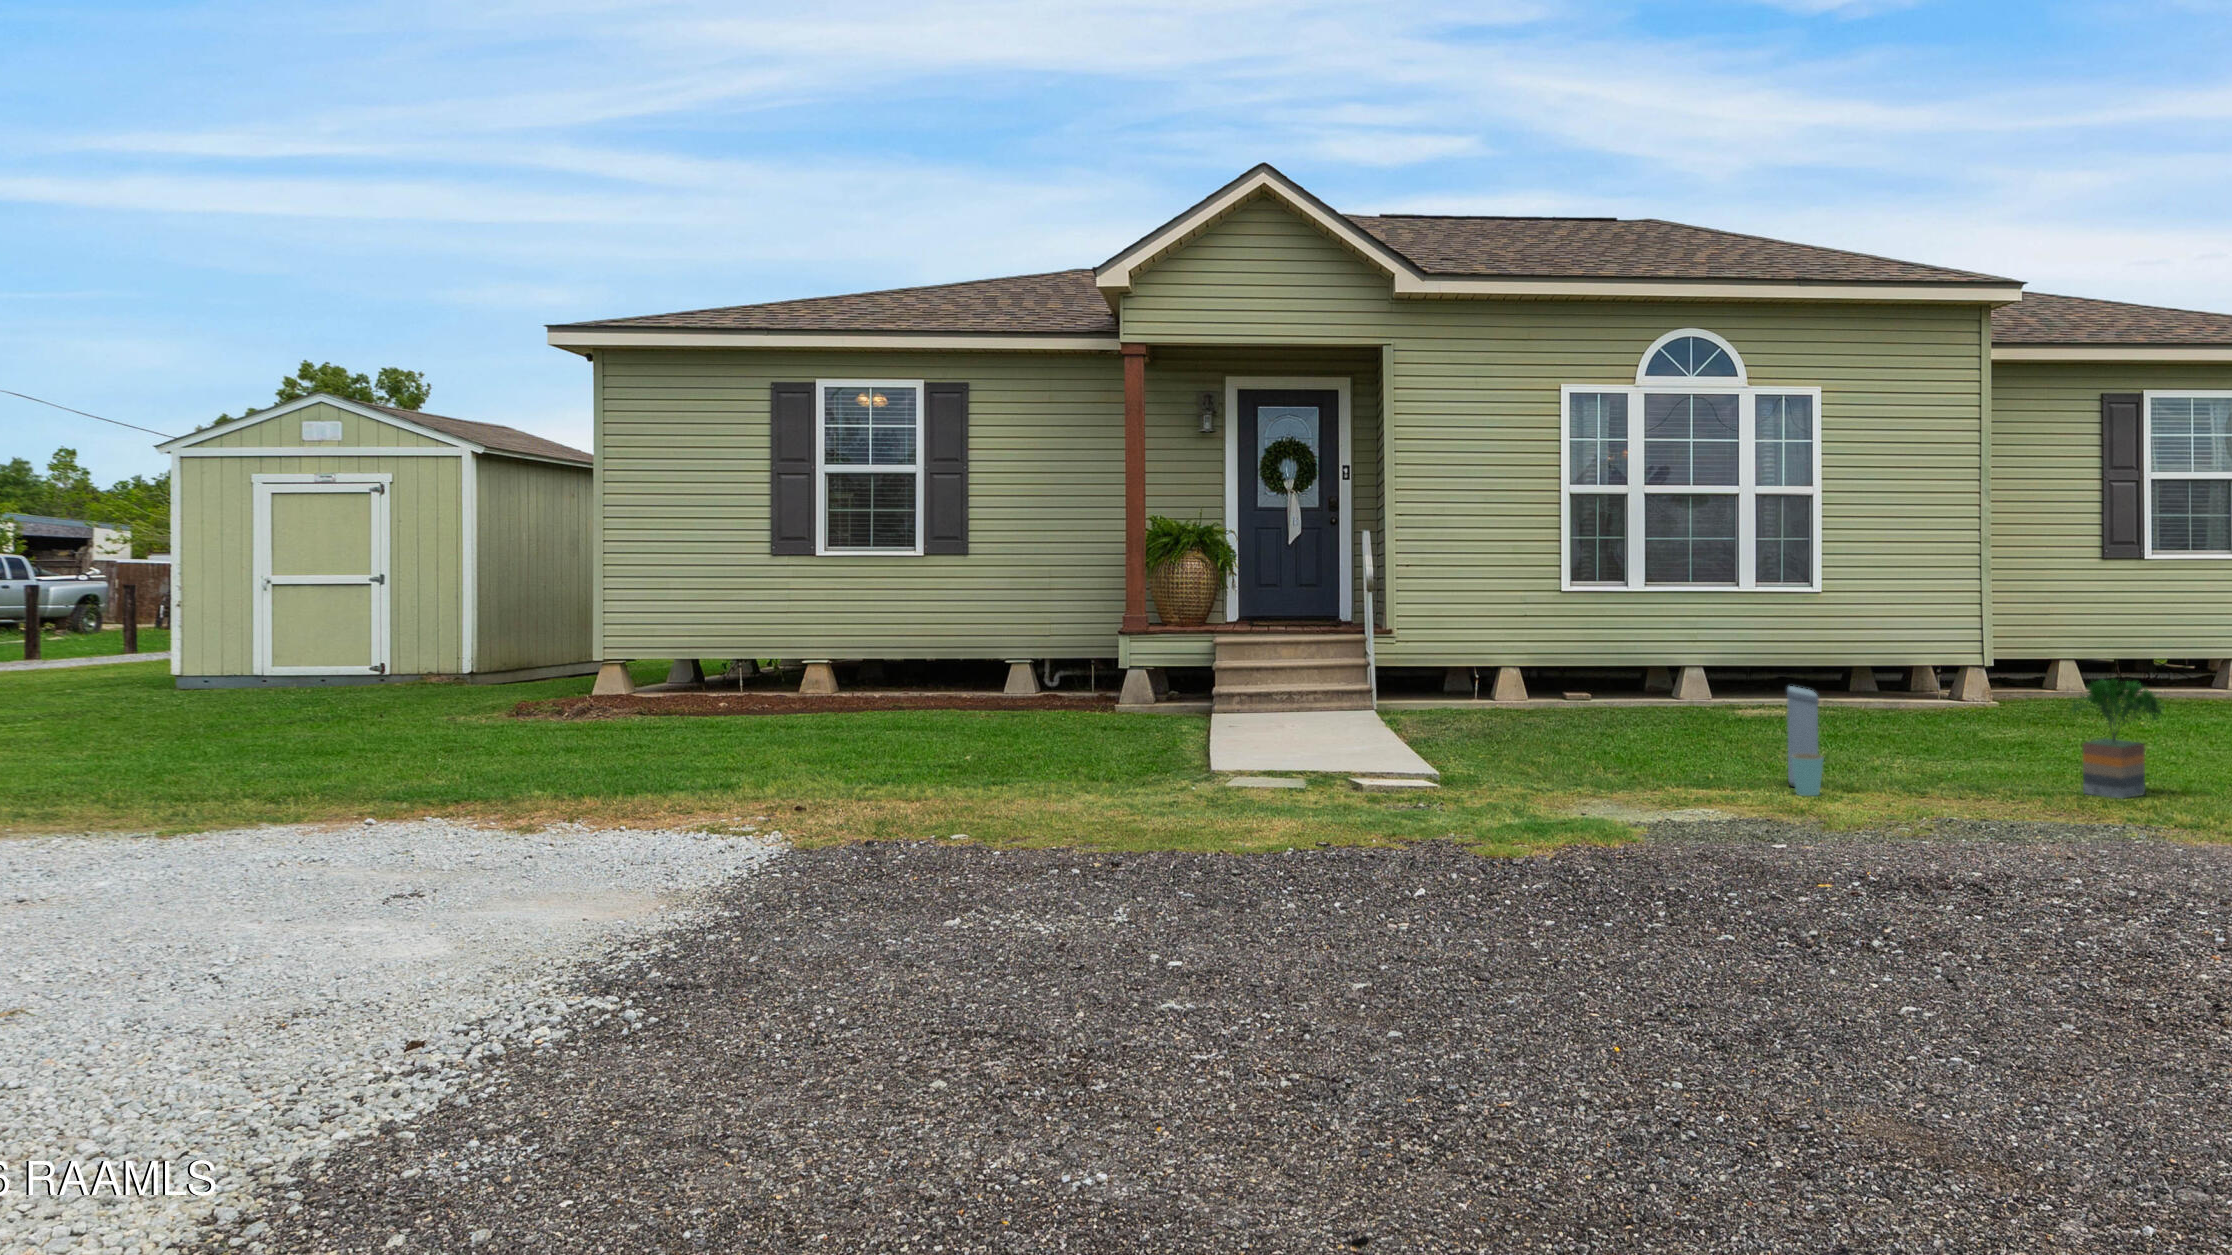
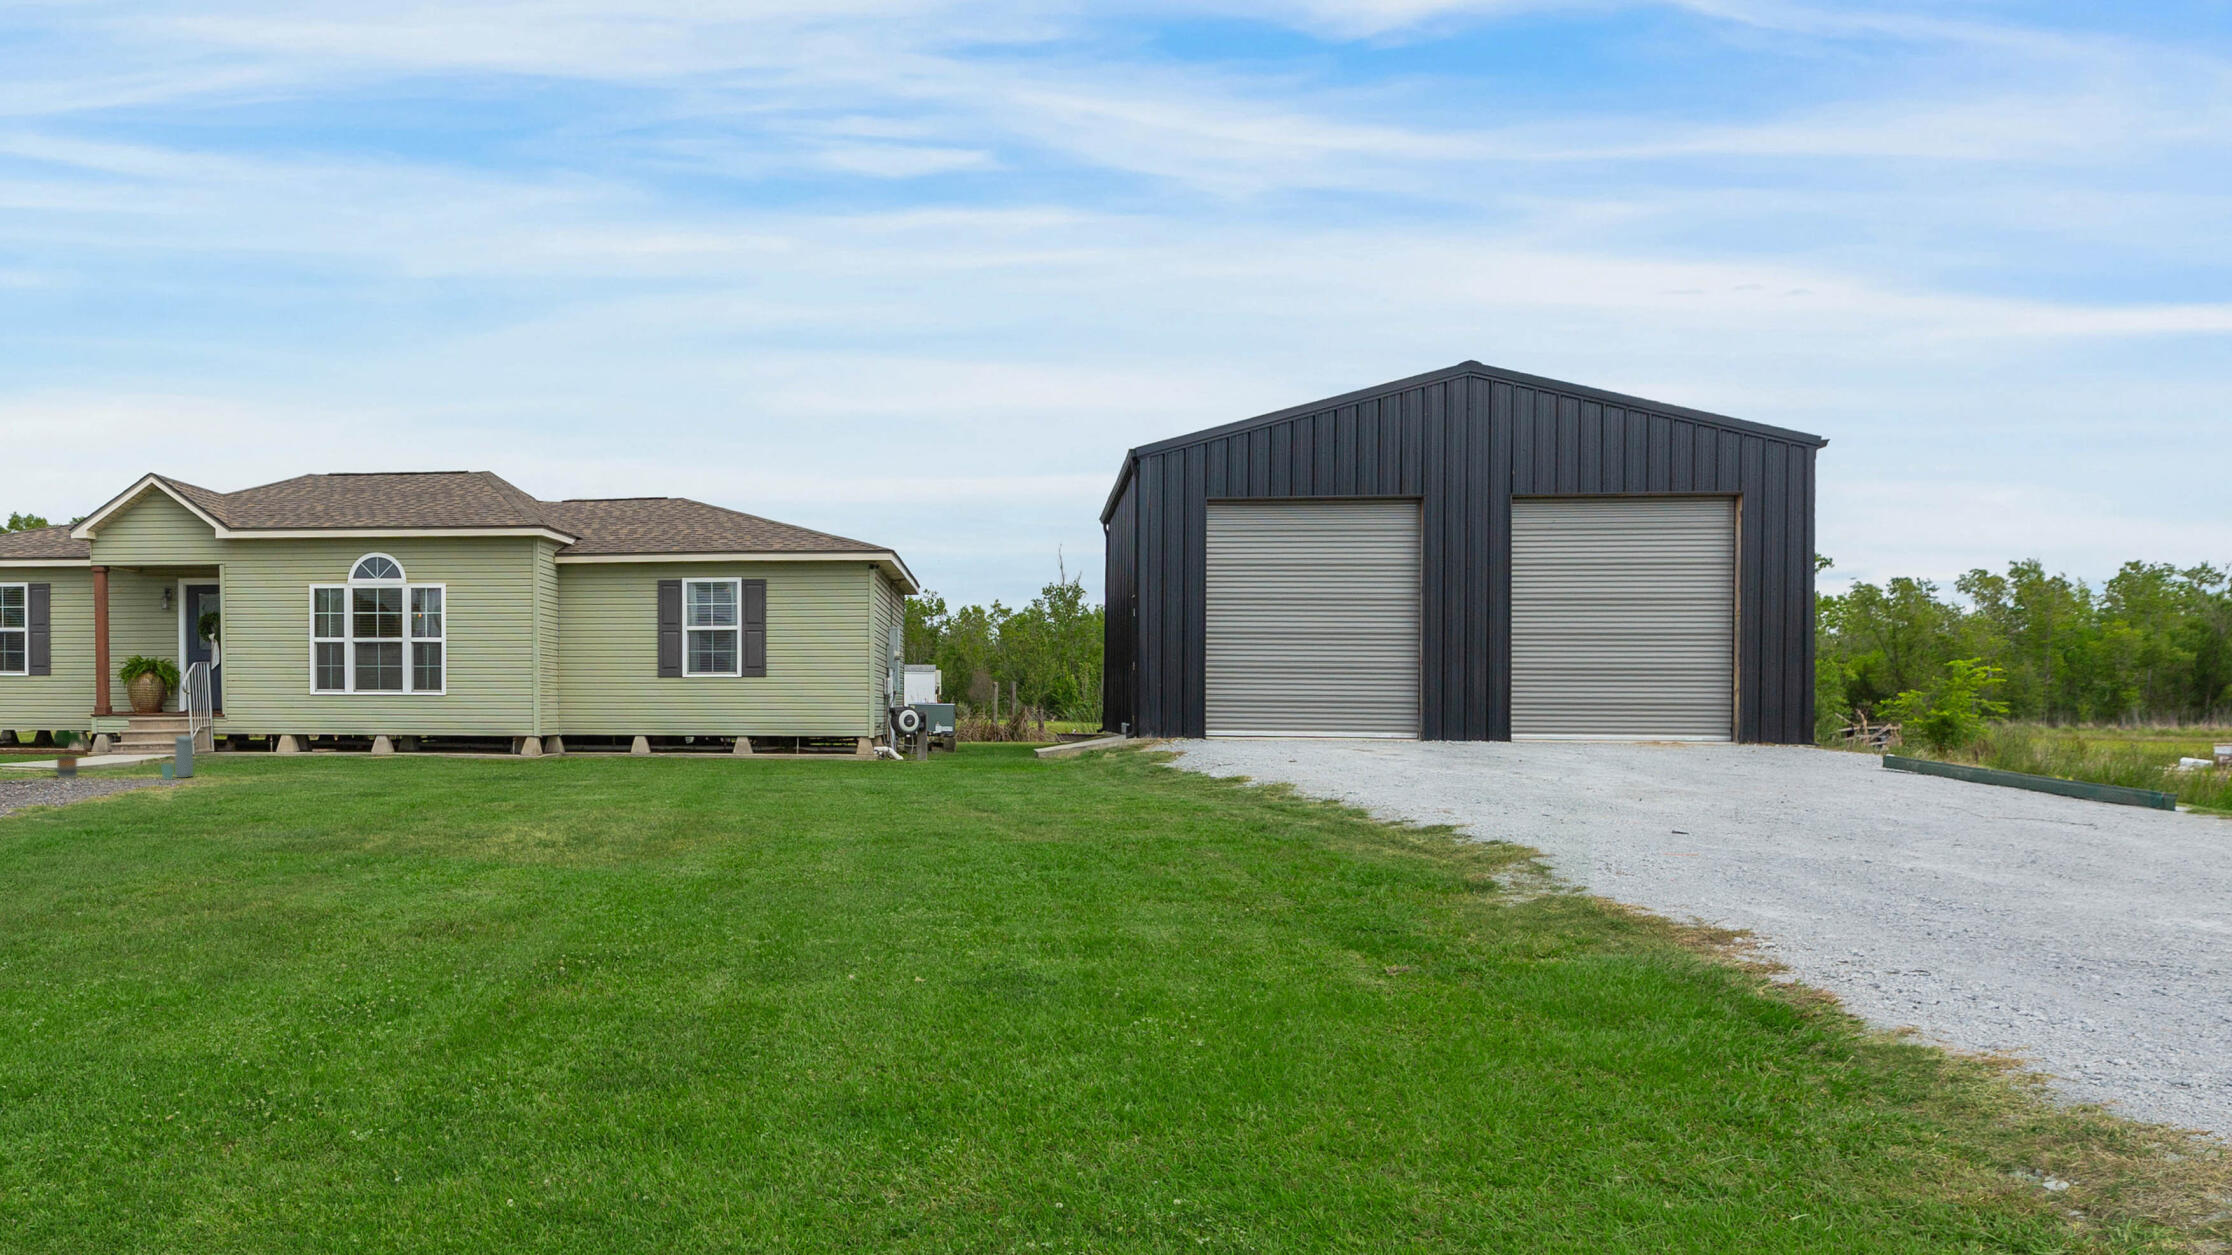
potted tree: present [2071,679,2162,799] -> present [52,731,84,778]

